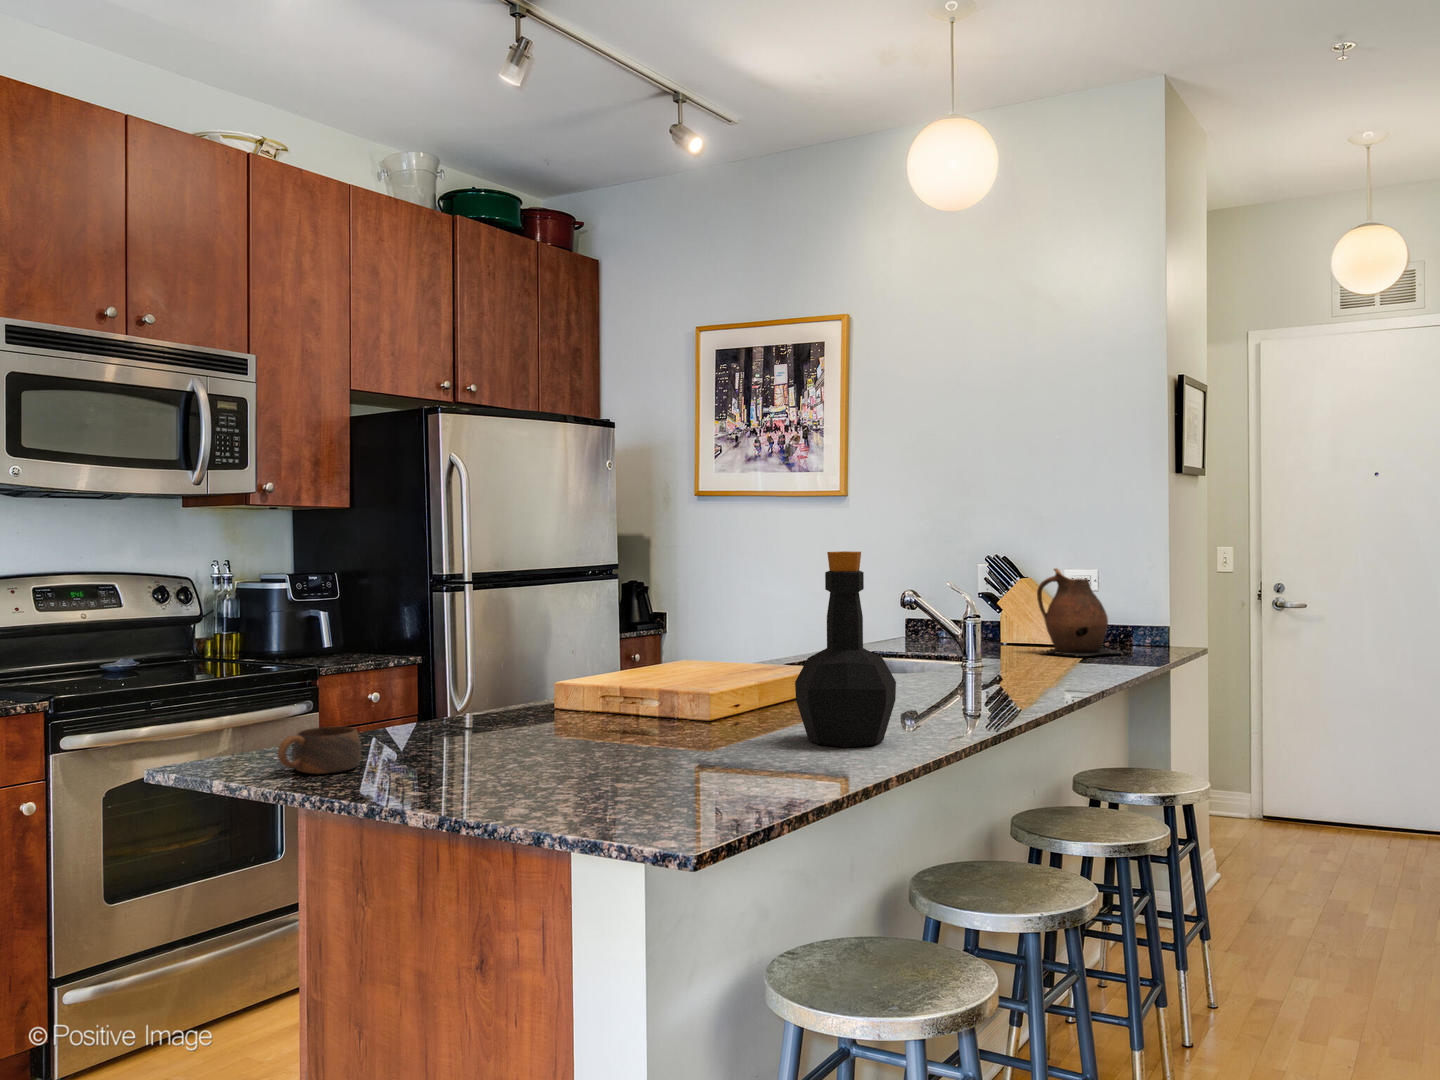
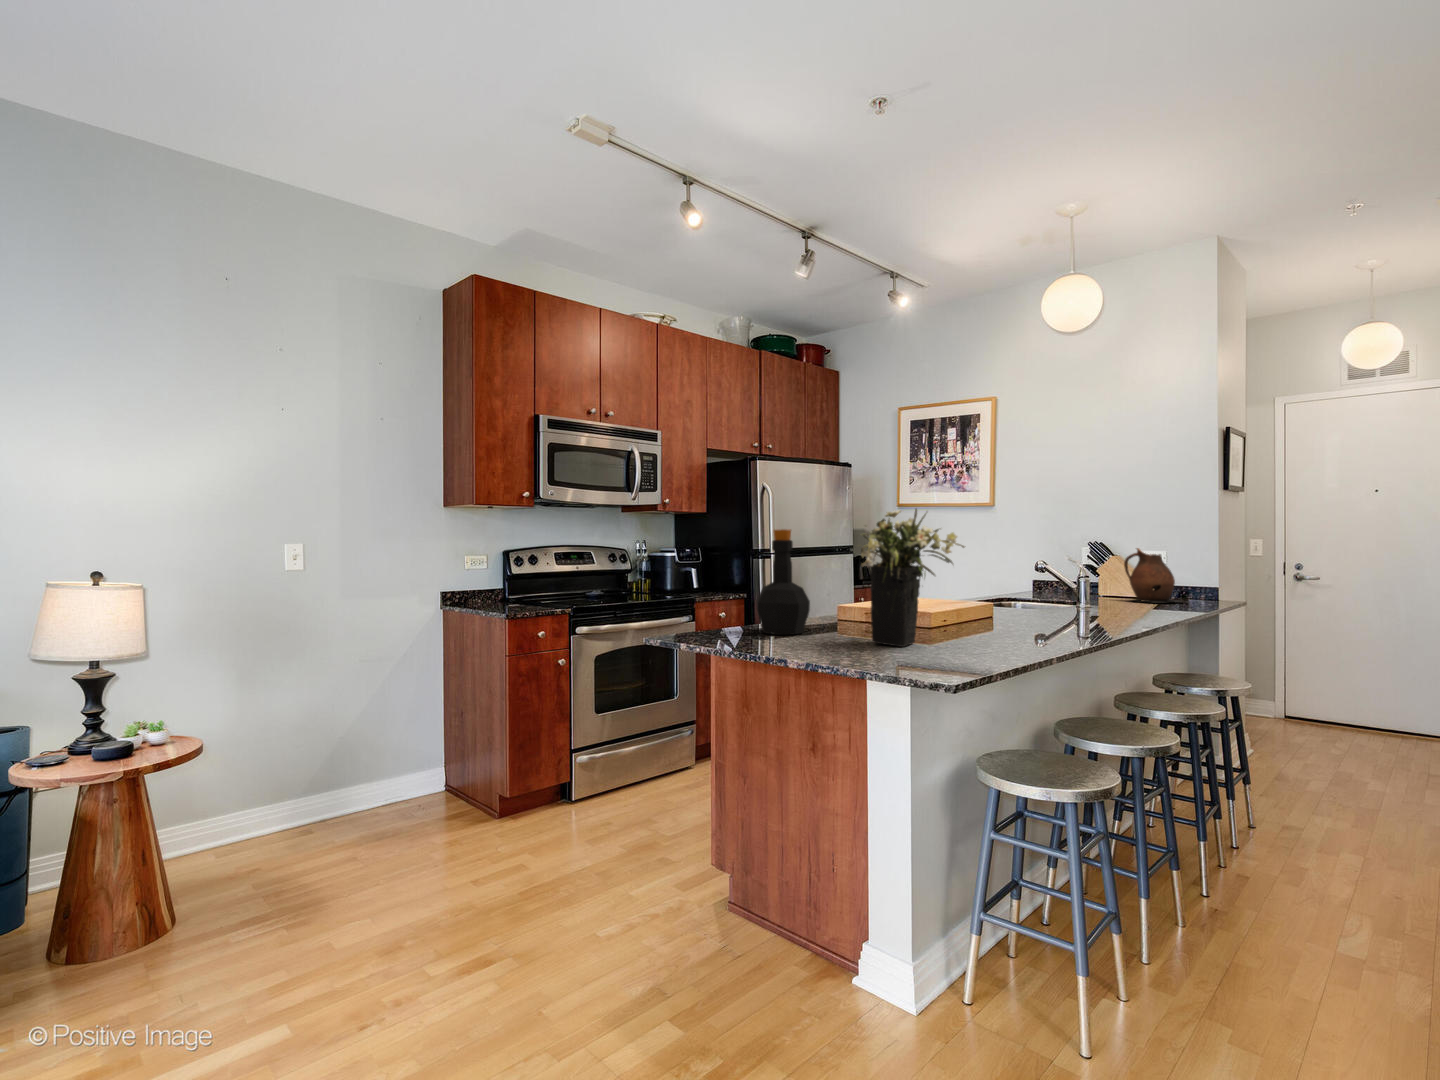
flower arrangement: none [544,517,750,772] -> present [861,509,965,647]
bottle: present [795,551,896,747] -> present [756,529,810,635]
cup: present [278,726,361,774] -> none [712,618,751,641]

